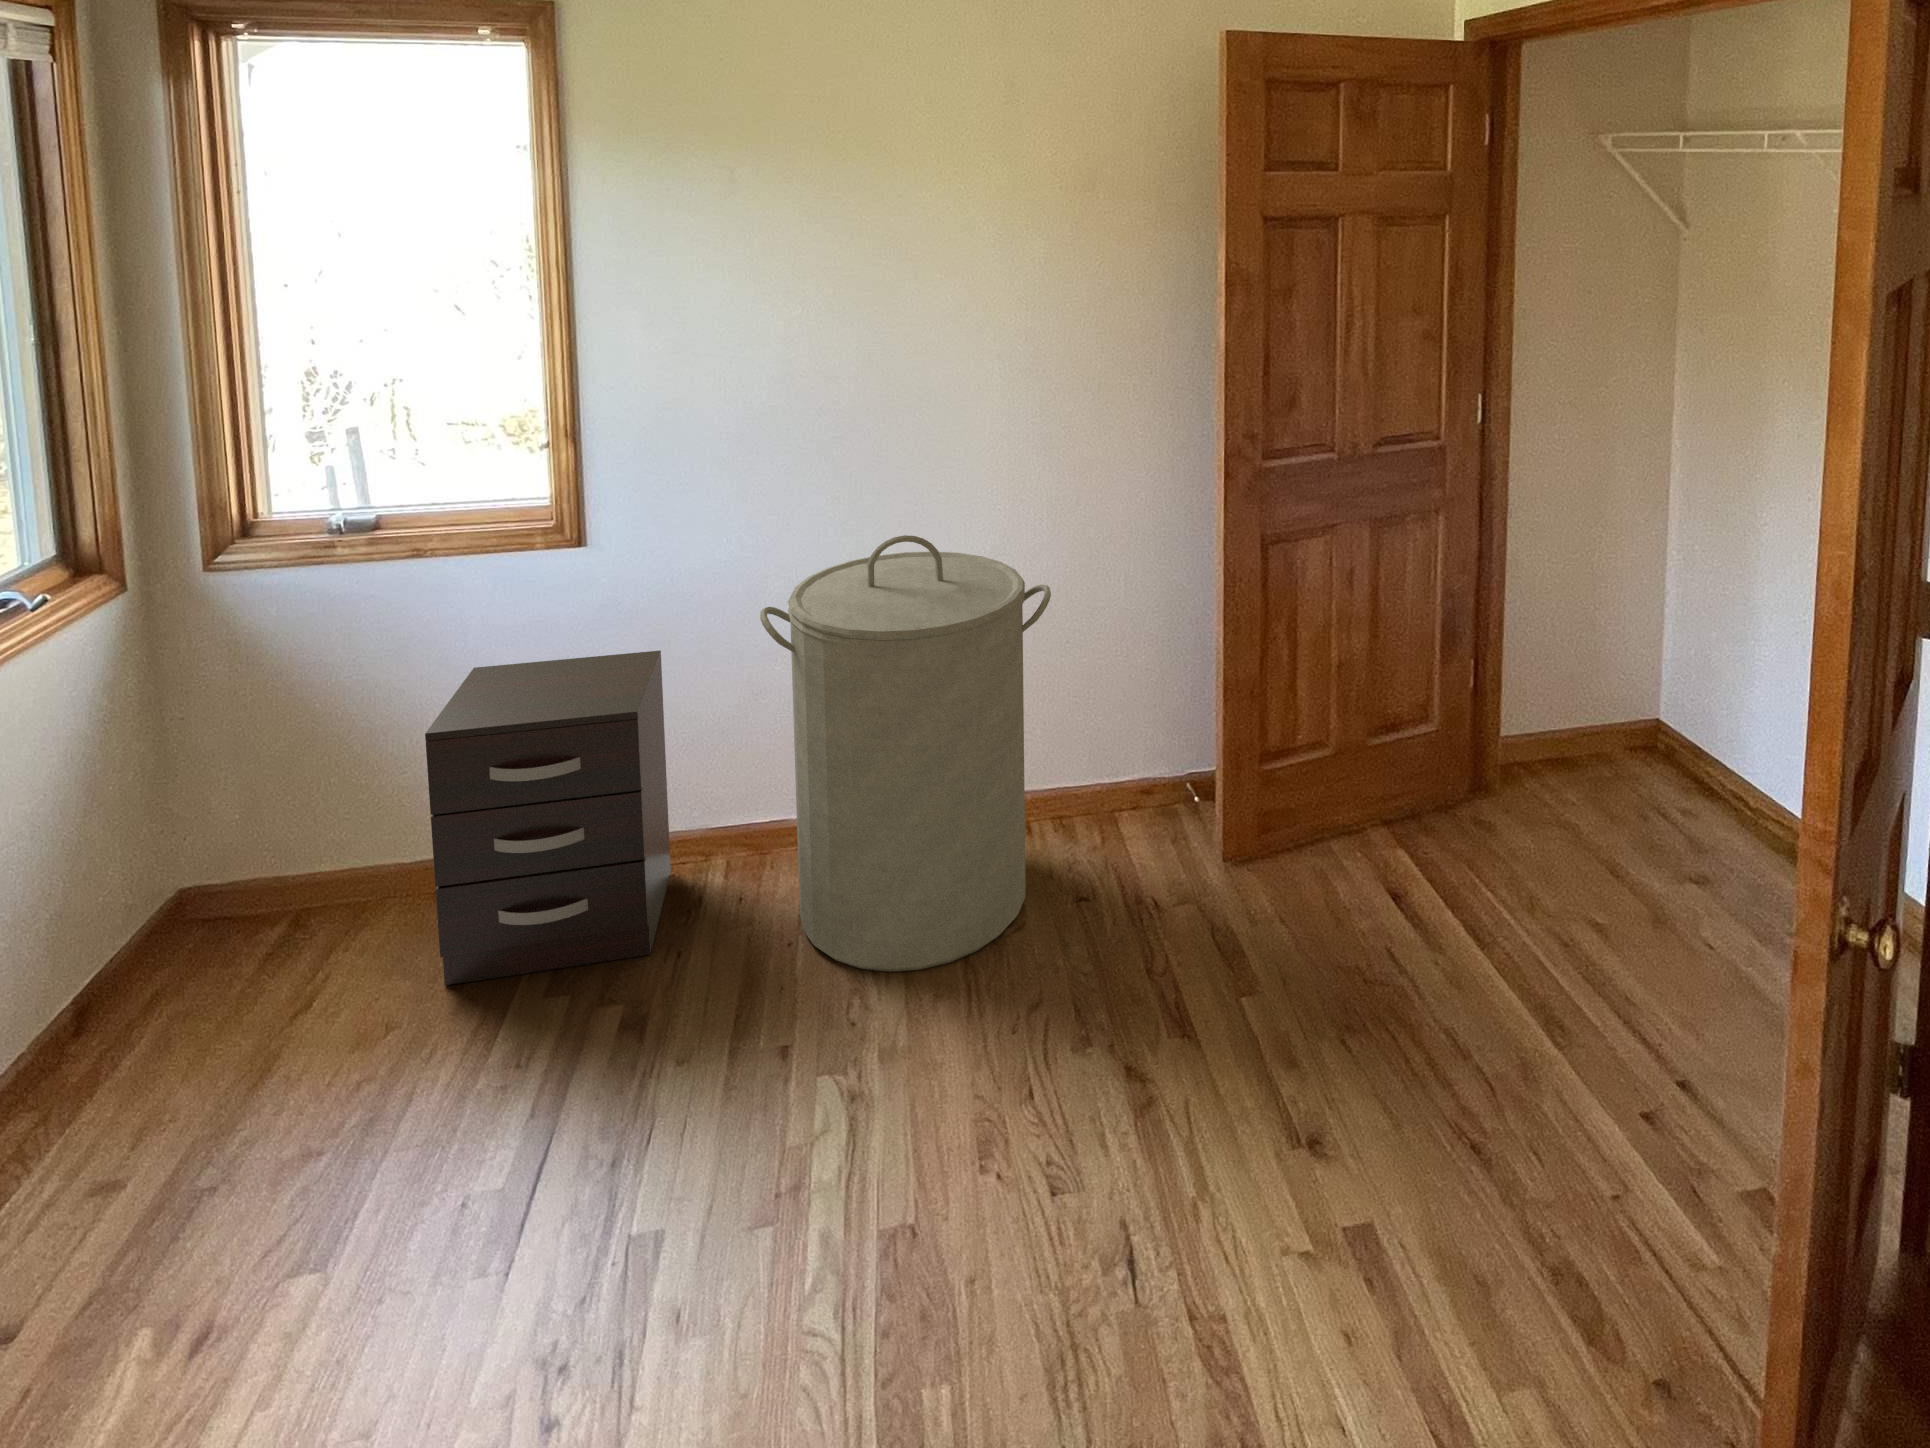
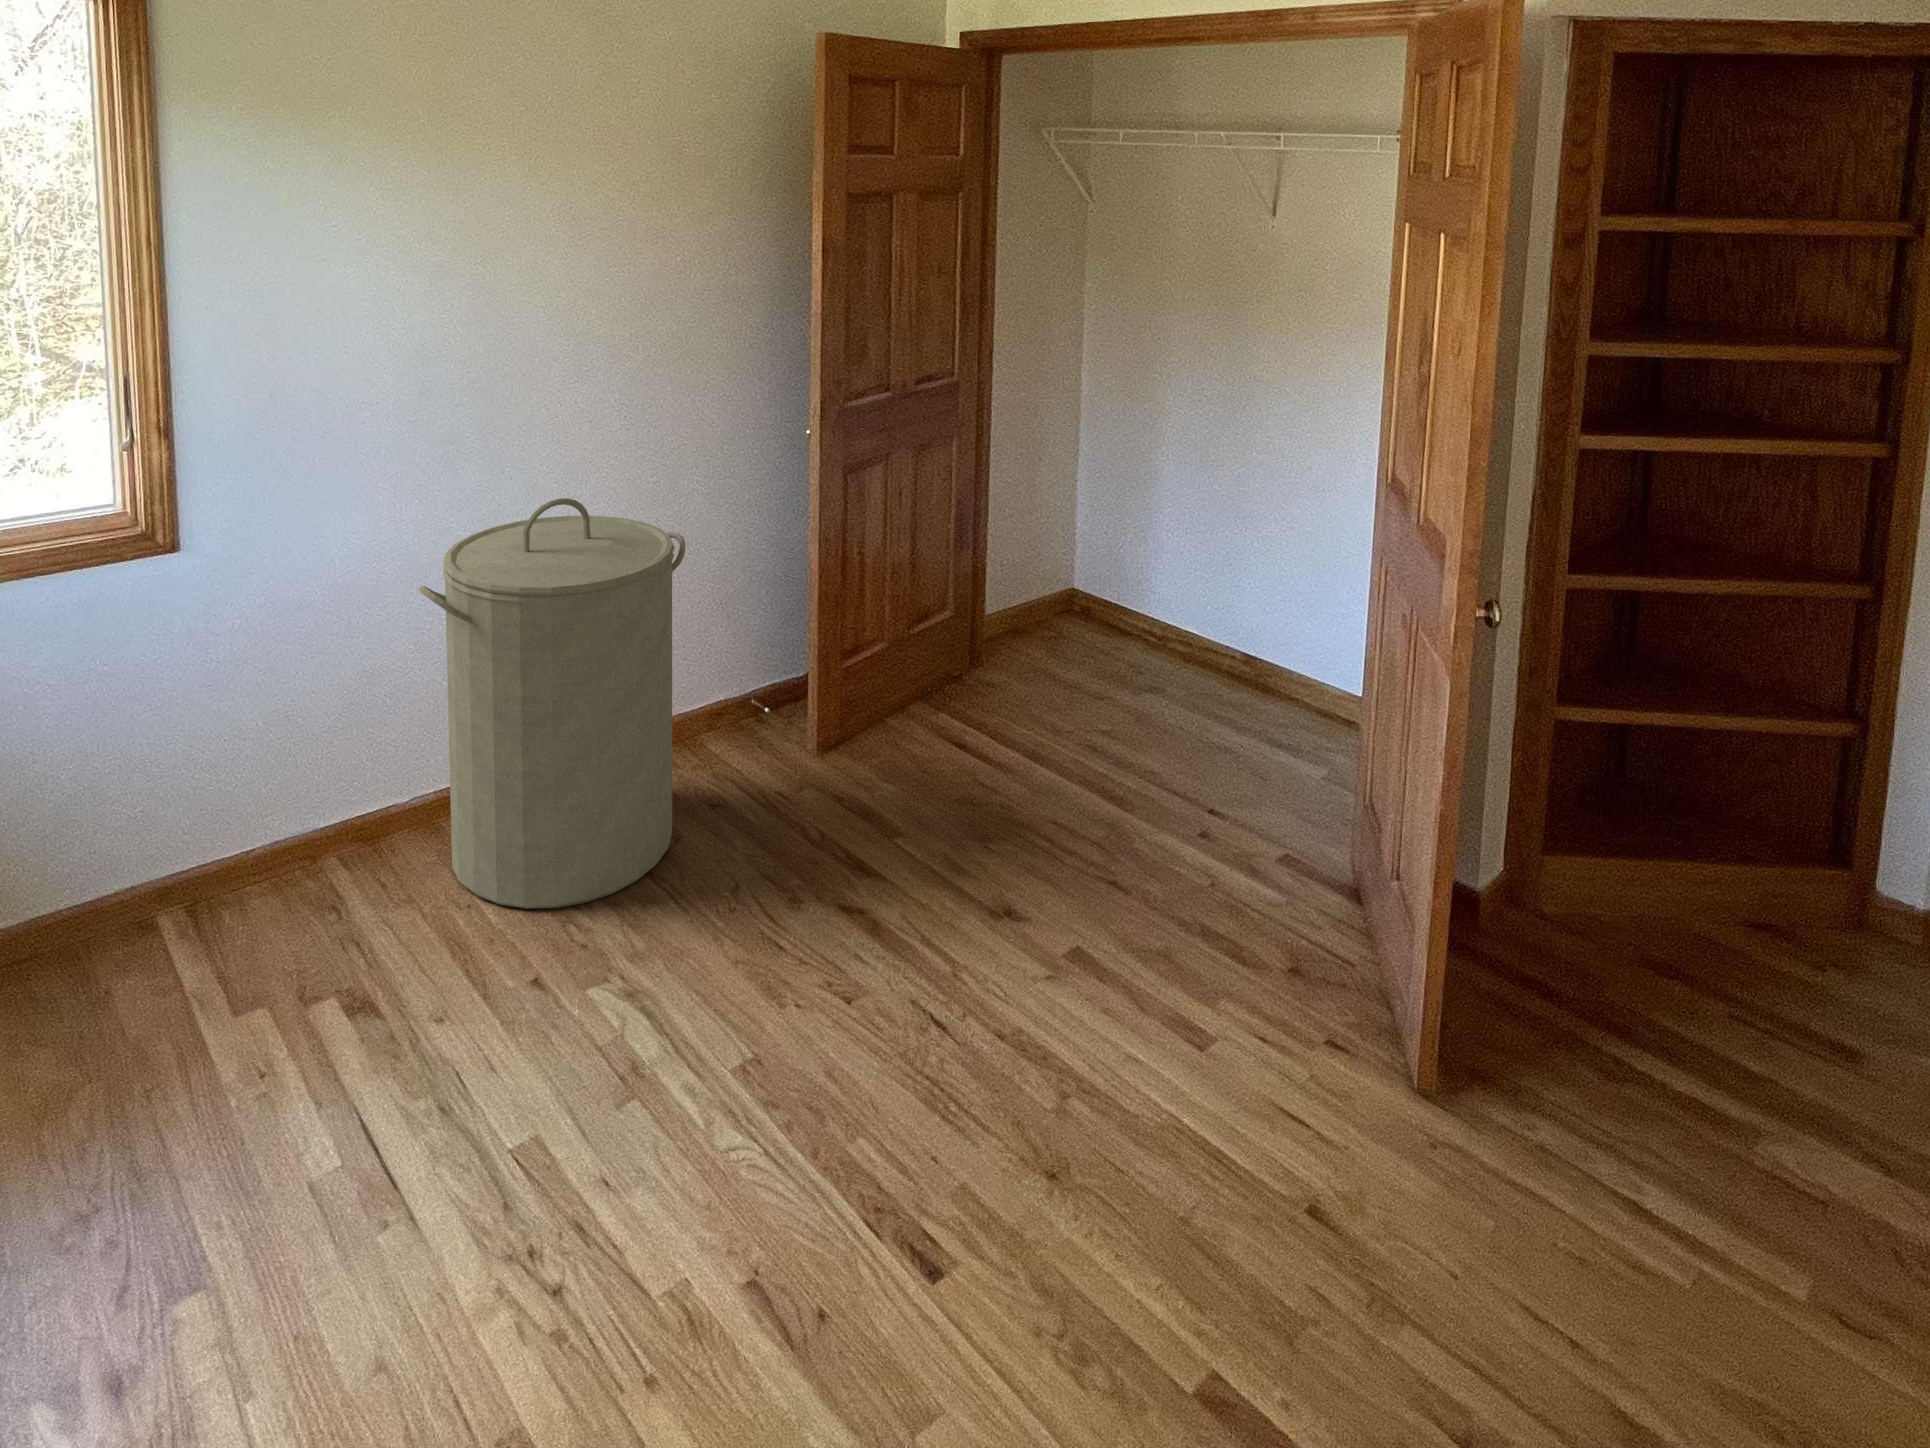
dresser: present [425,650,671,985] -> none [52,654,324,1046]

